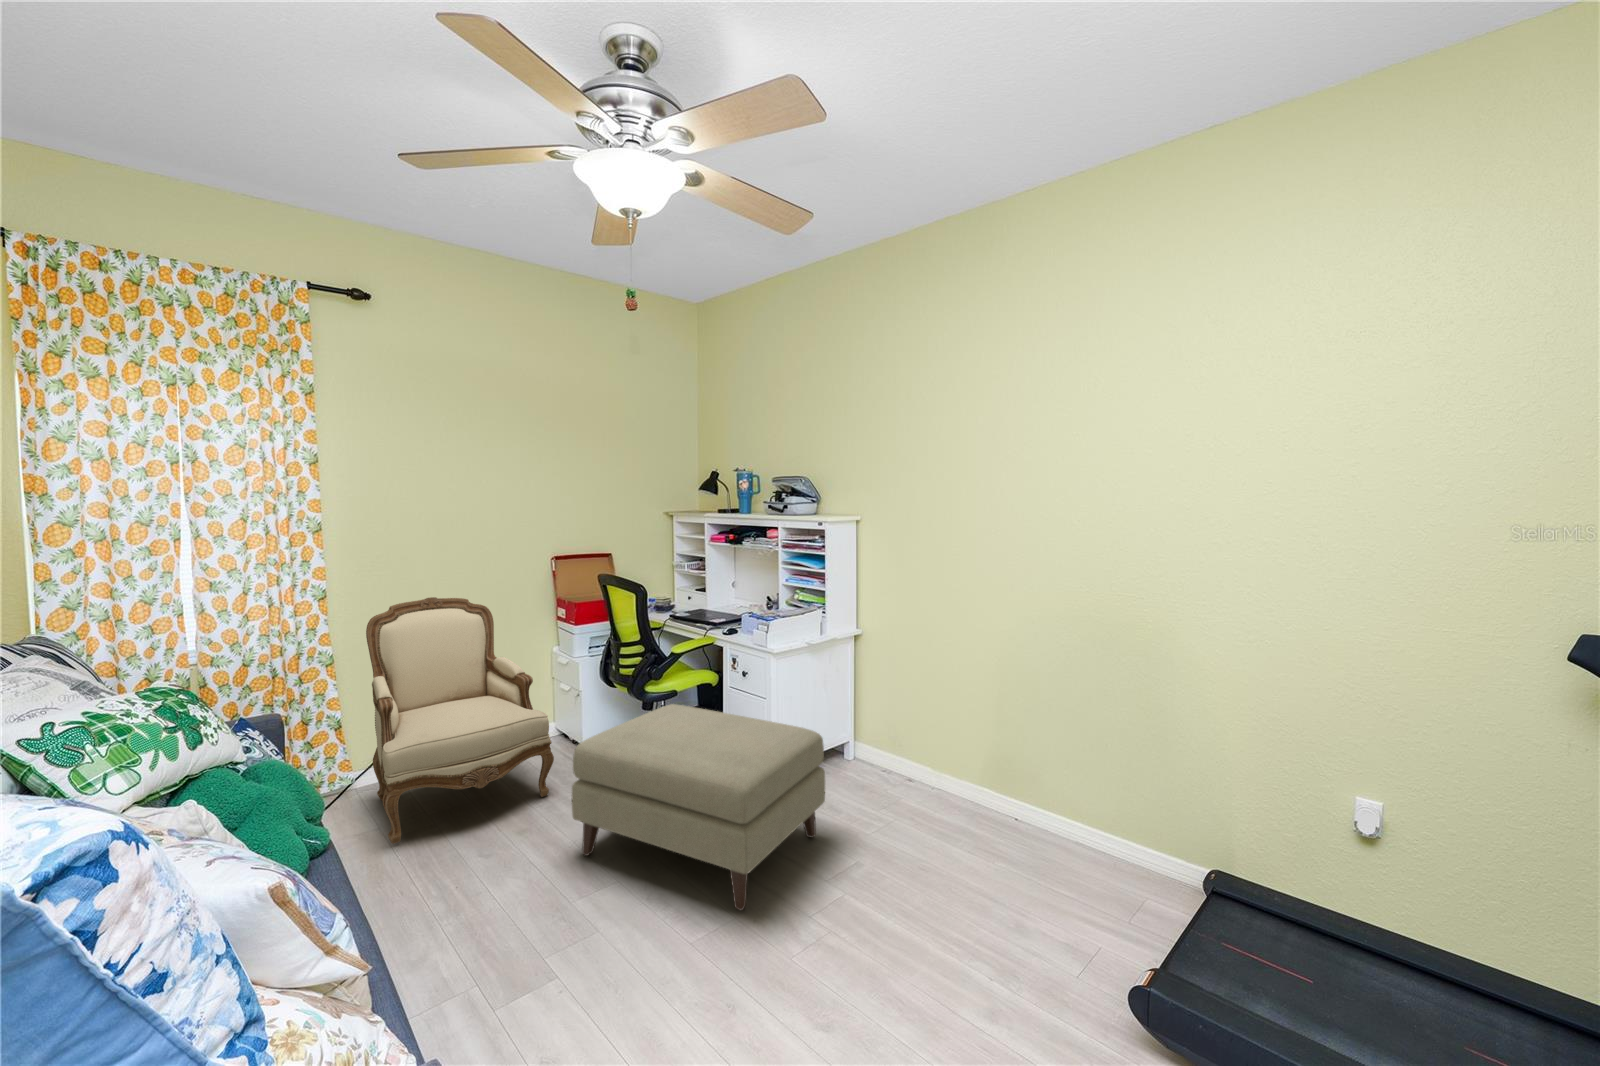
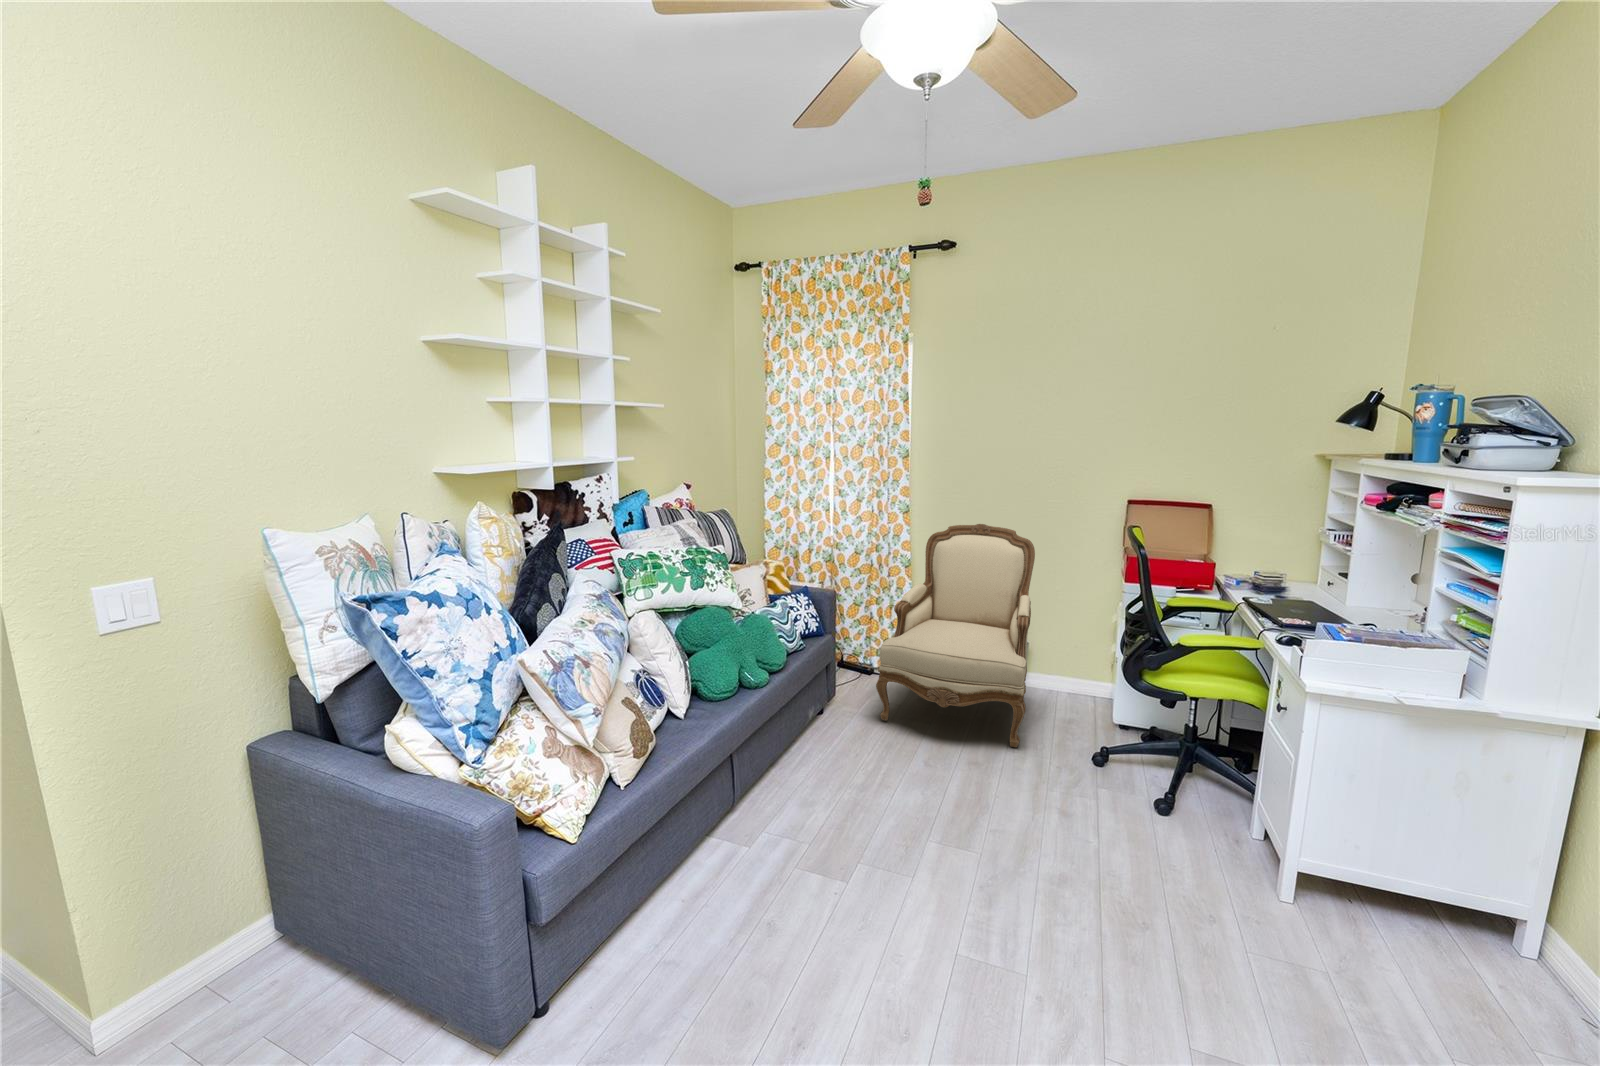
ottoman: present [572,704,825,910] -> none [959,698,1261,1005]

